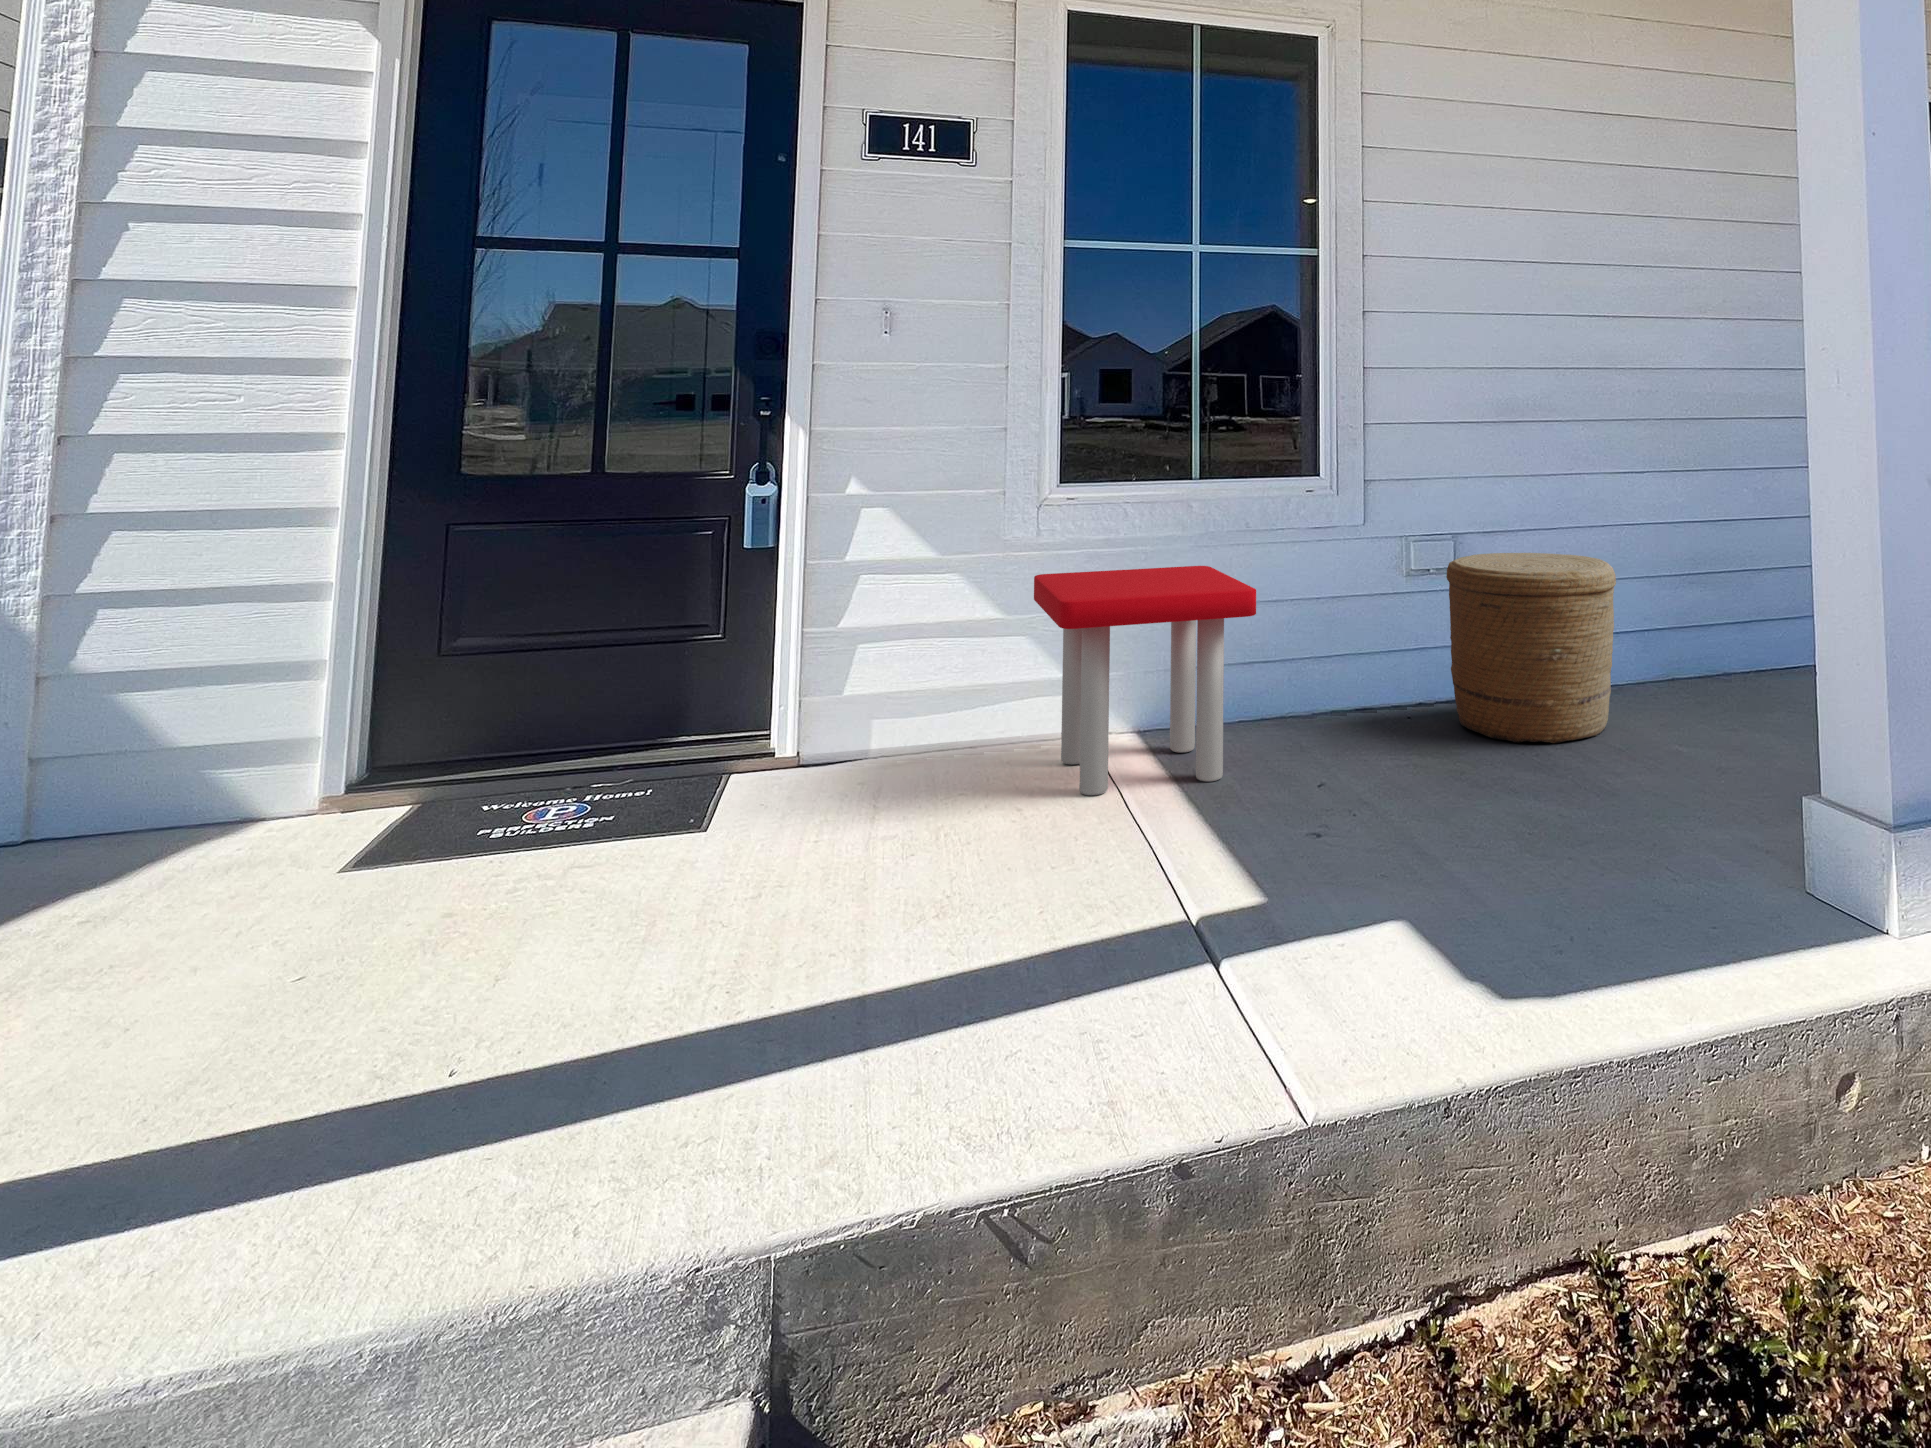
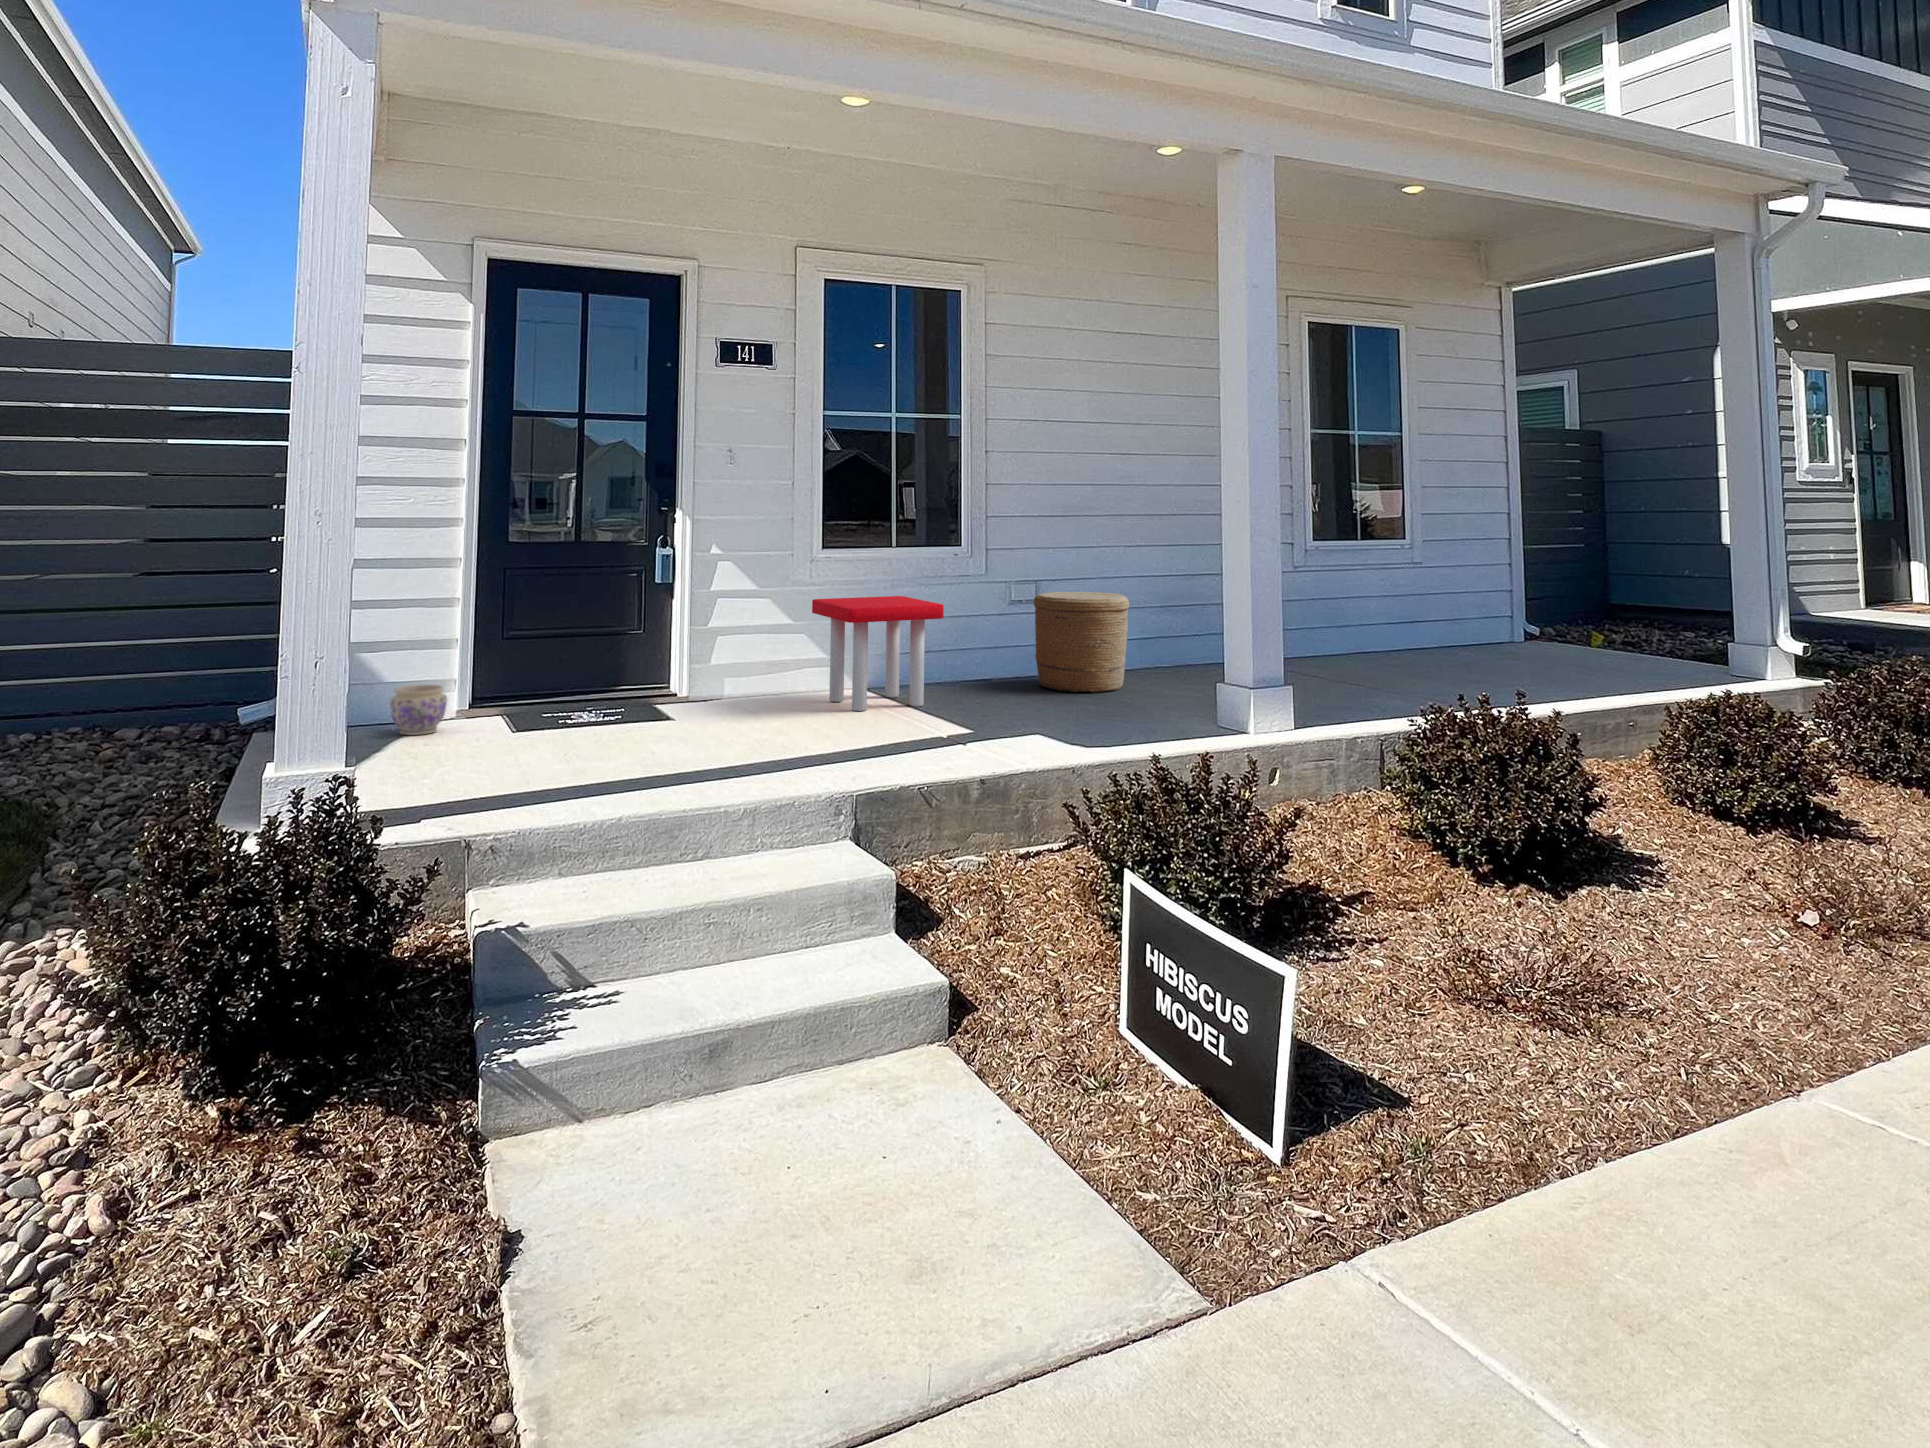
planter: none [135,753,271,864] -> present [390,685,447,735]

